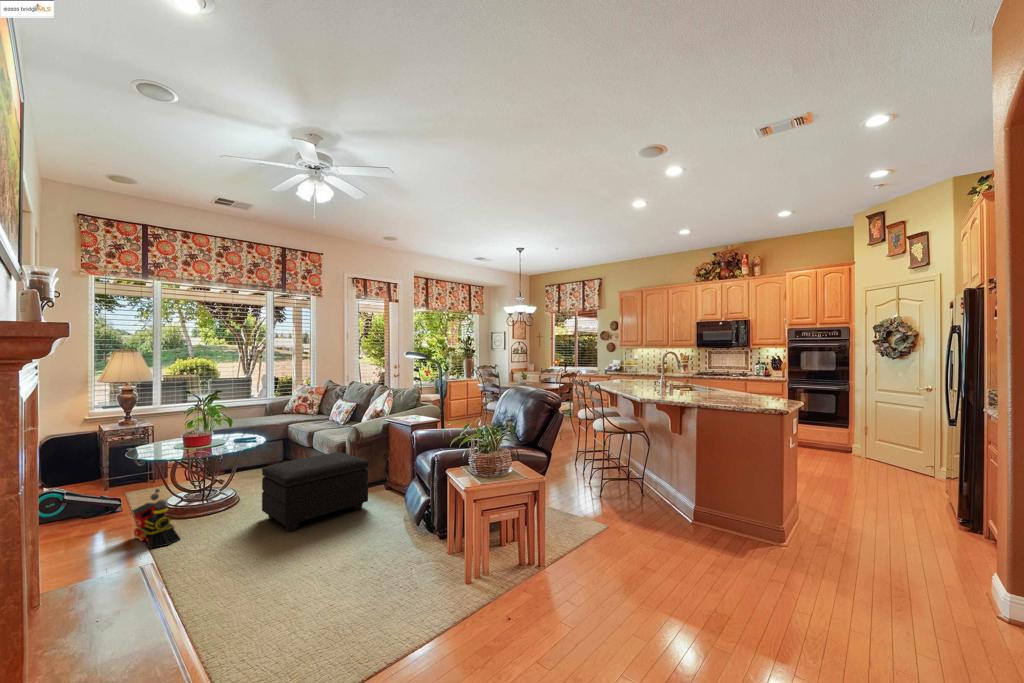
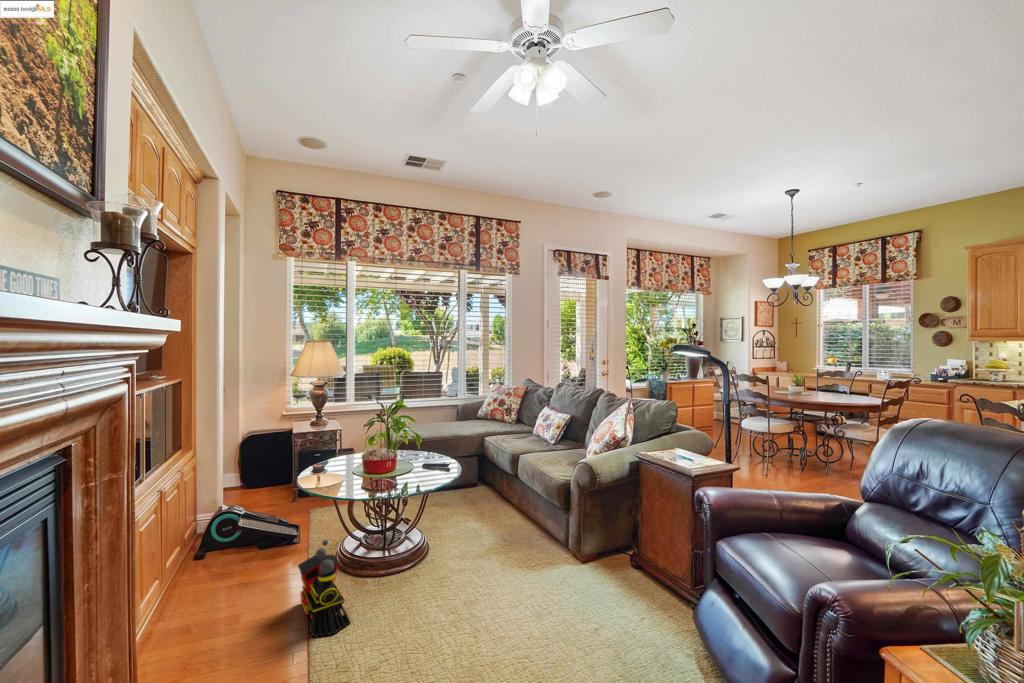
footstool: present [262,453,368,531] -> none [456,502,613,647]

